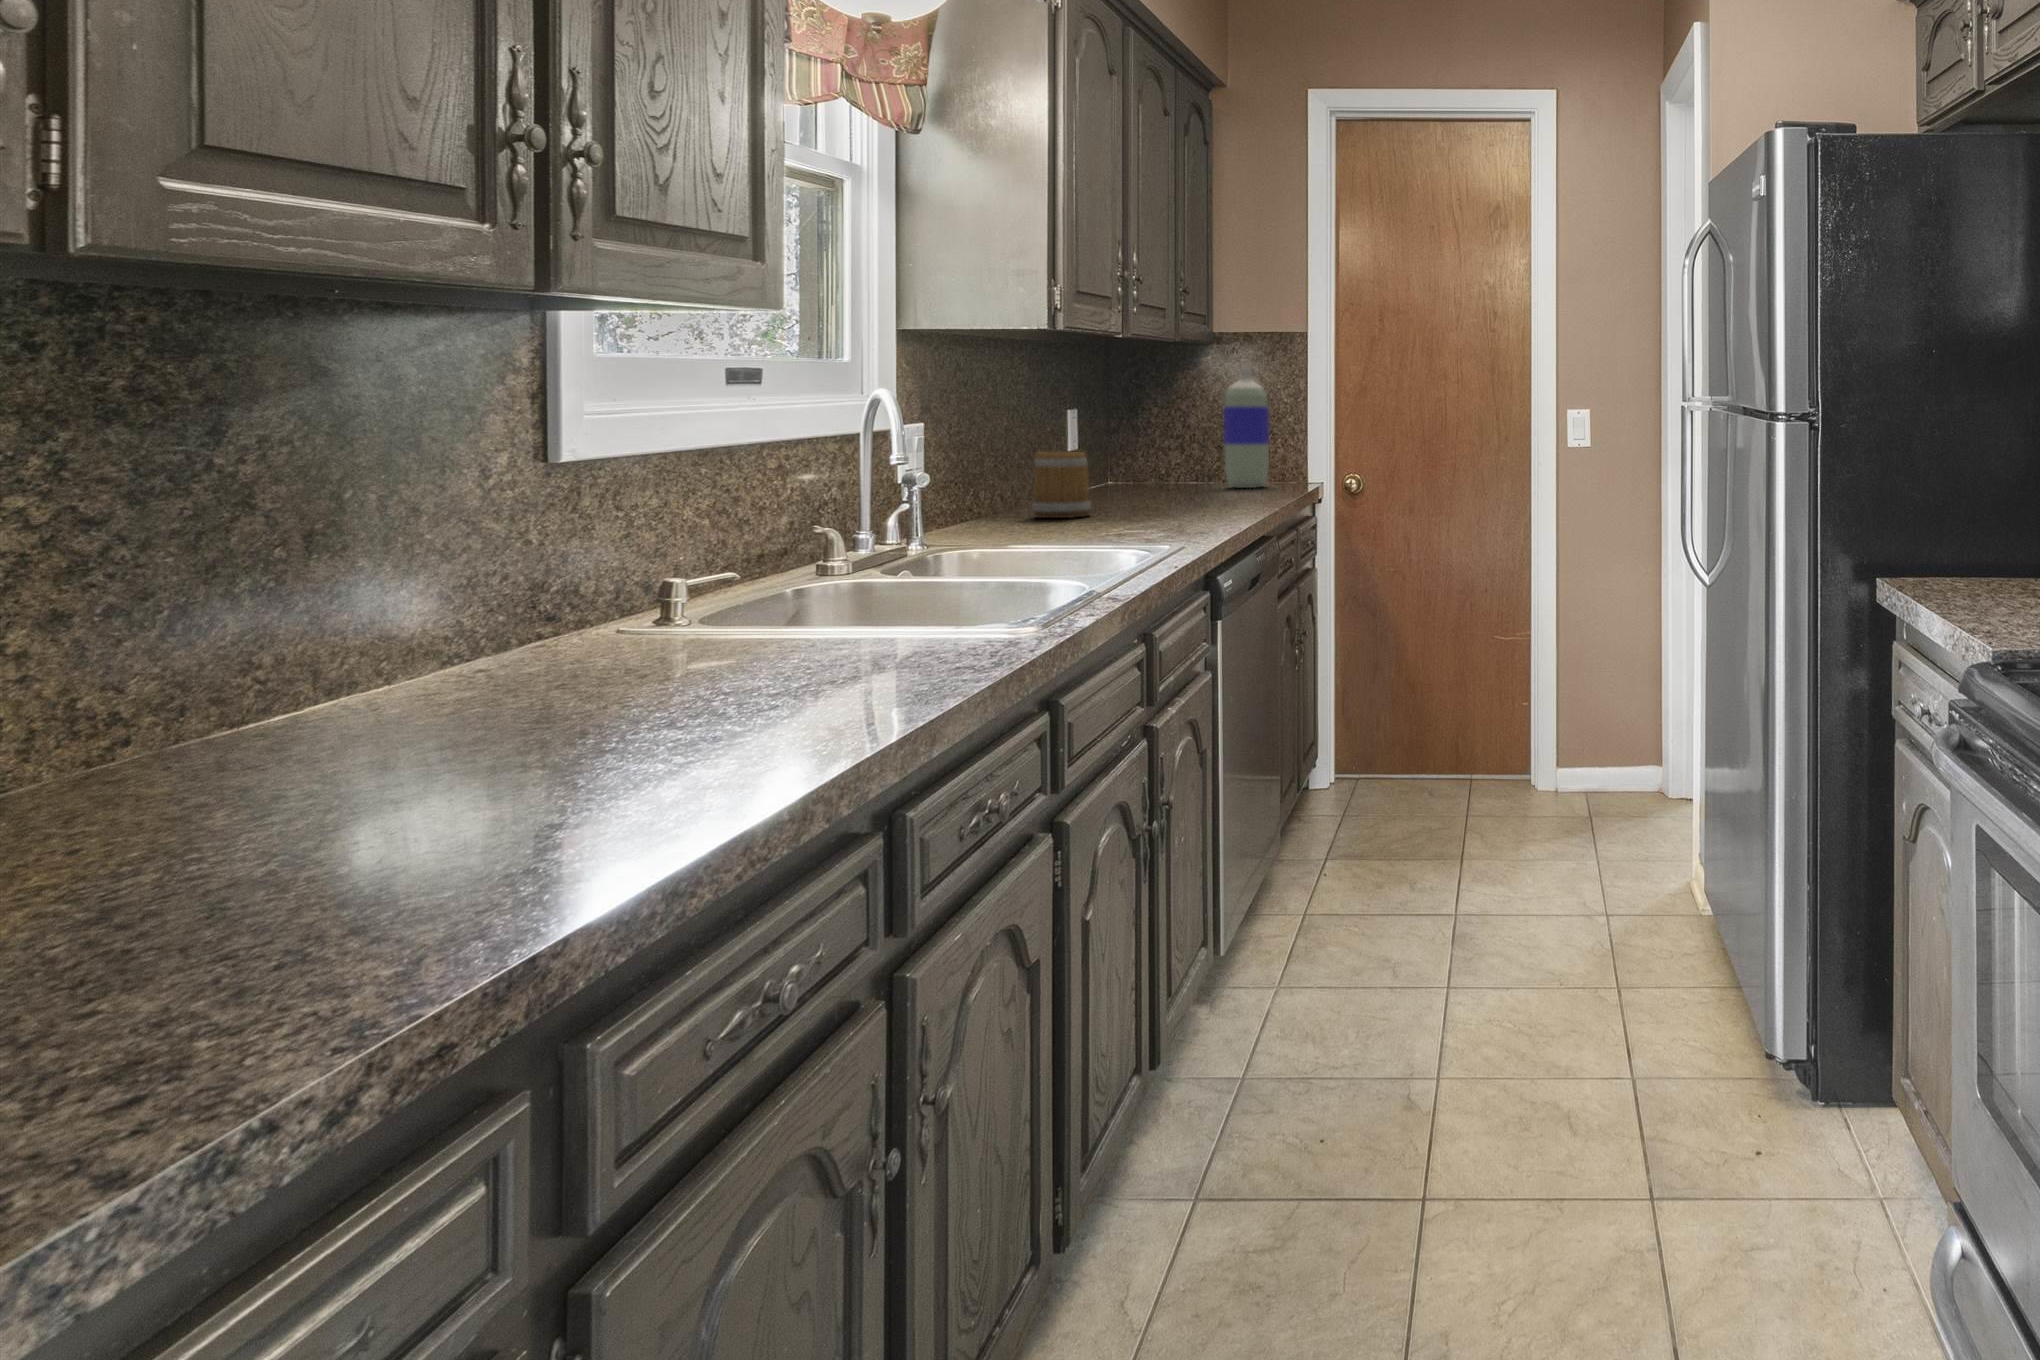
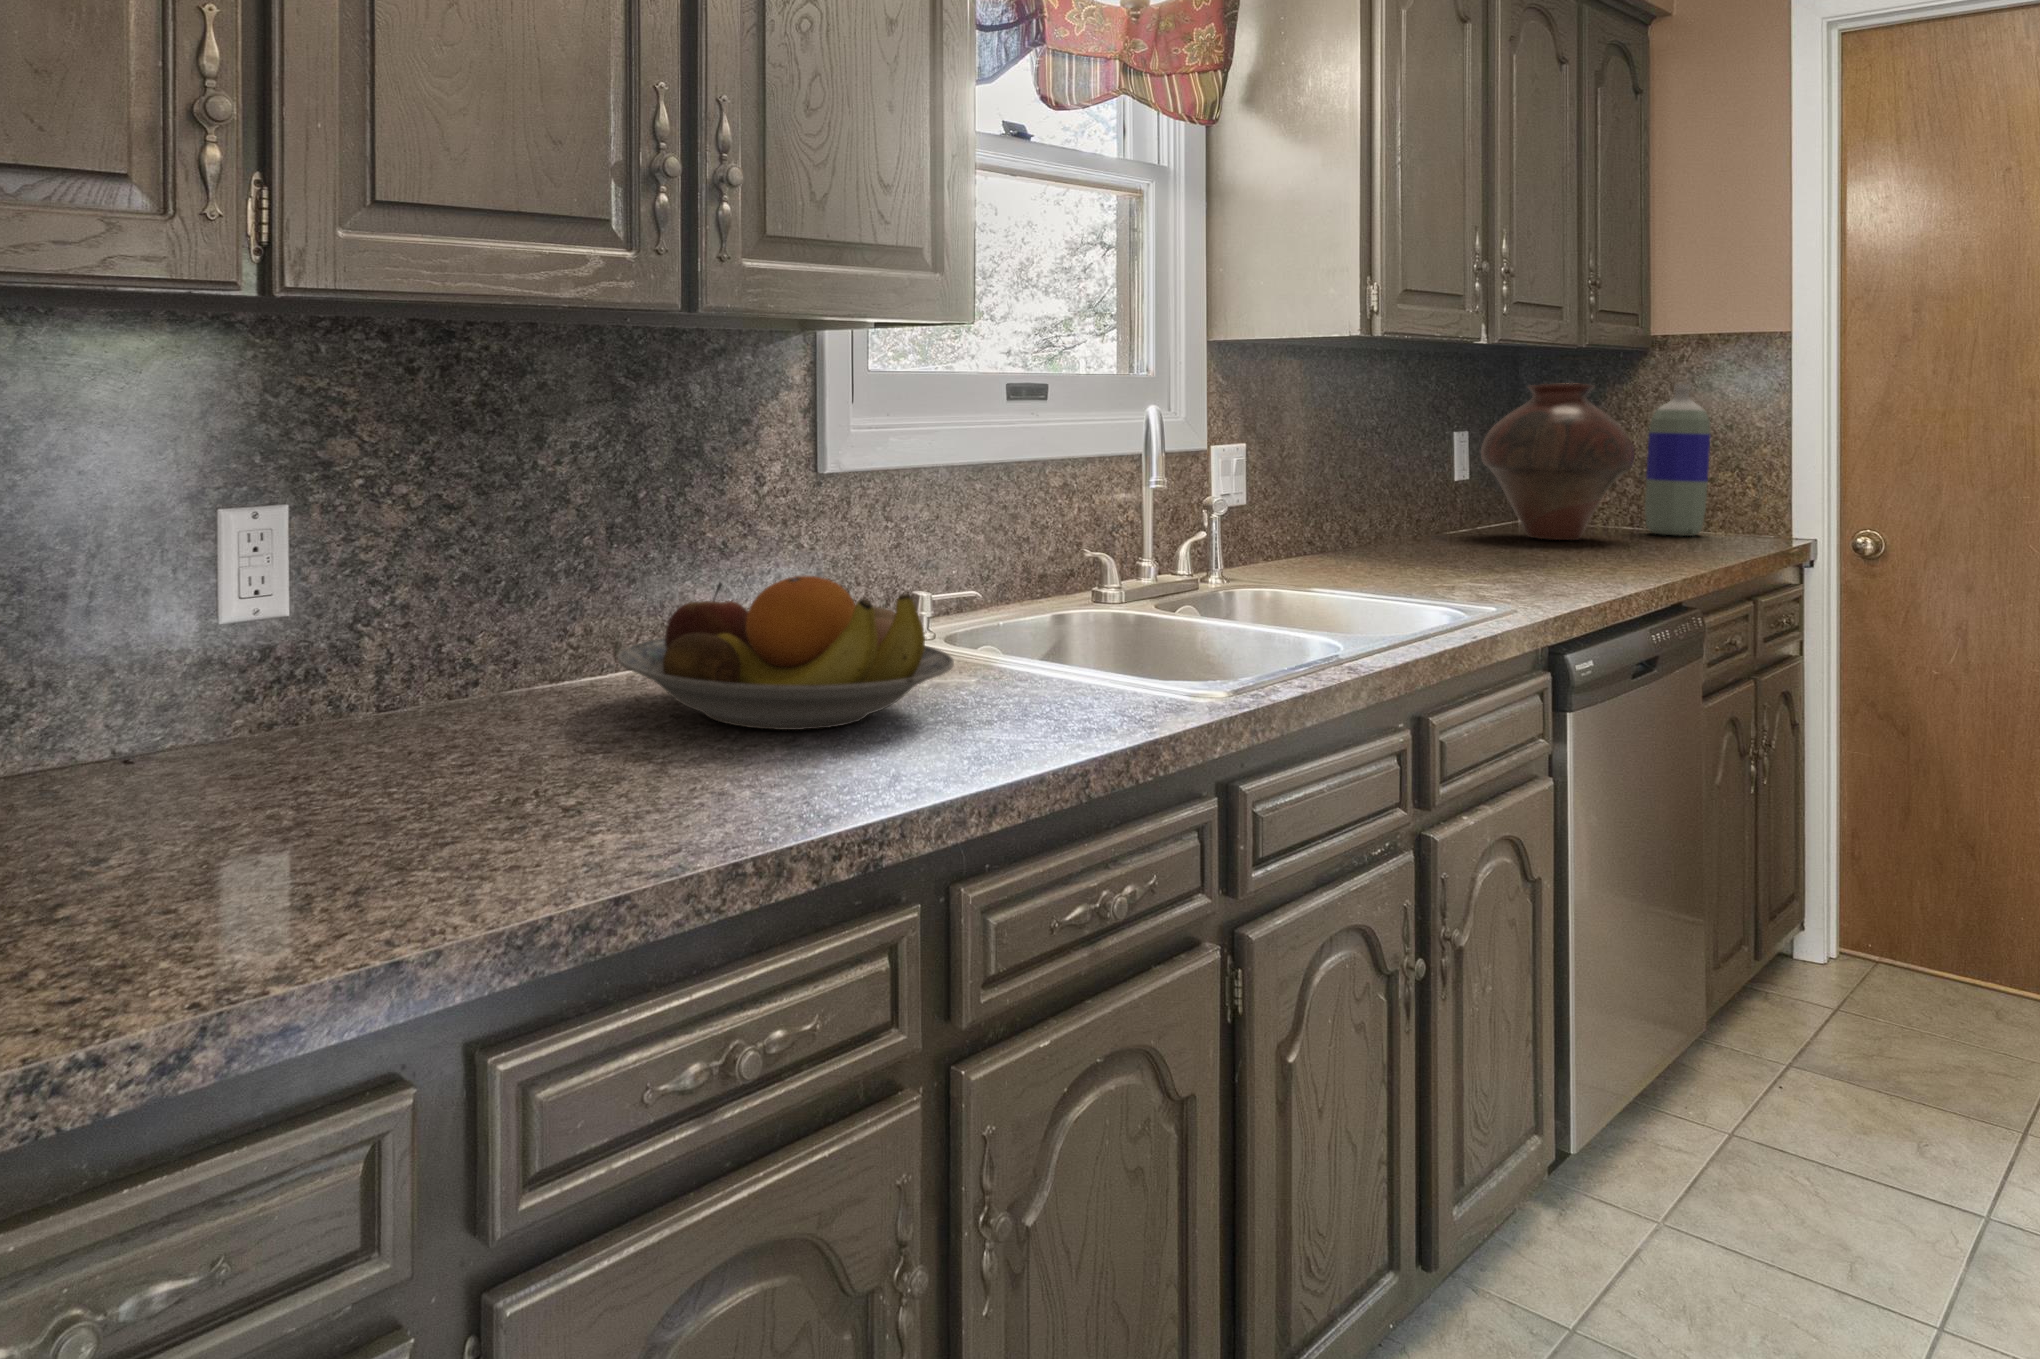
vase: none [1100,367,1221,497] -> present [1481,383,1634,540]
mug: present [1033,452,1091,518] -> none [1374,480,1446,557]
fruit bowl: none [398,558,820,723] -> present [618,576,954,730]

